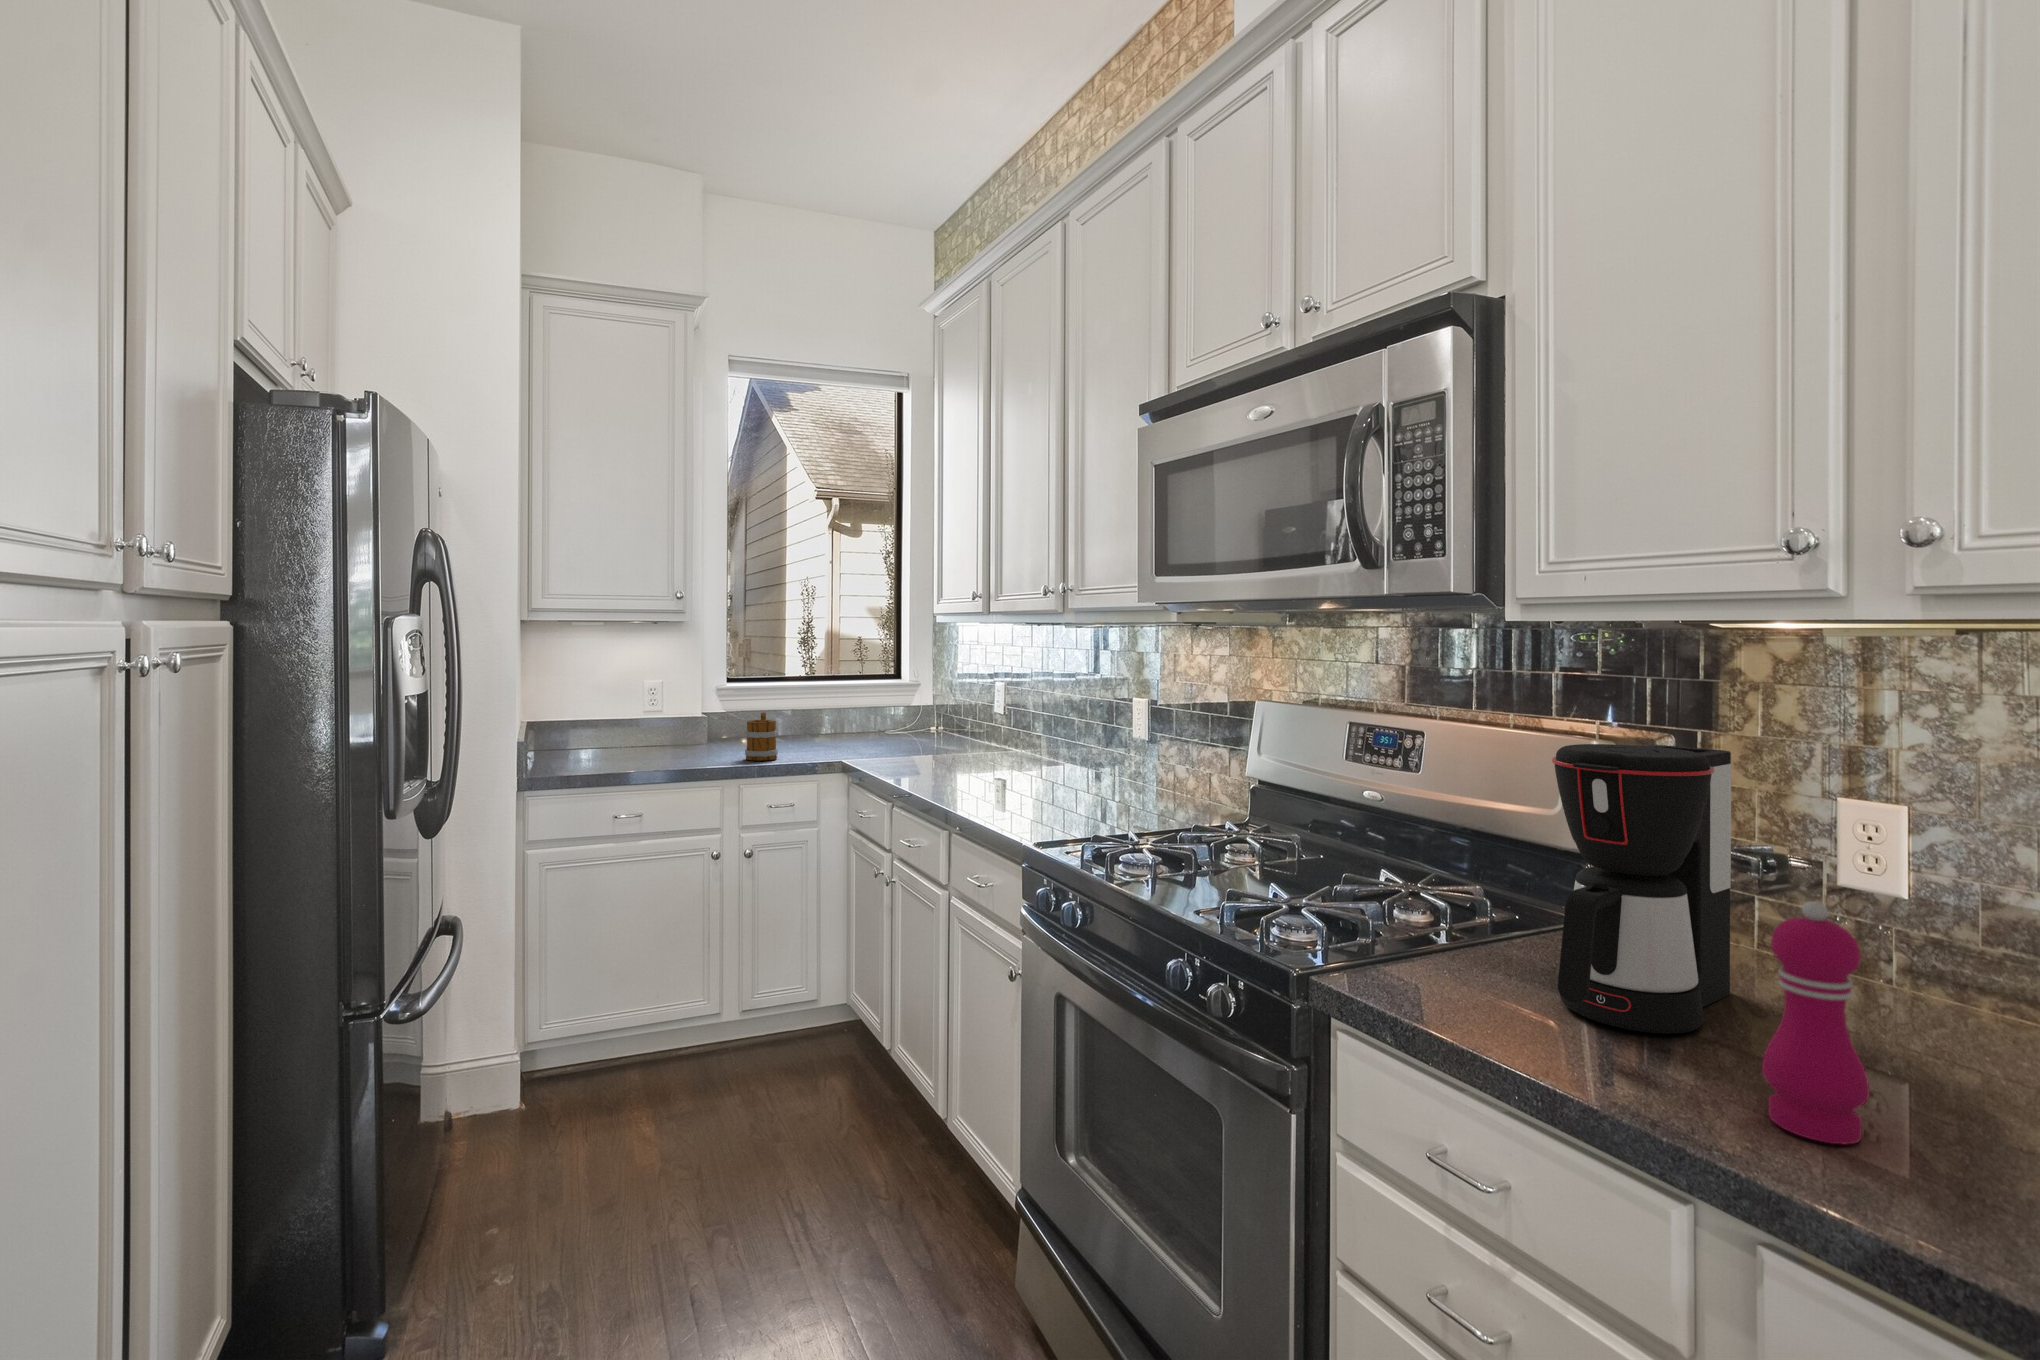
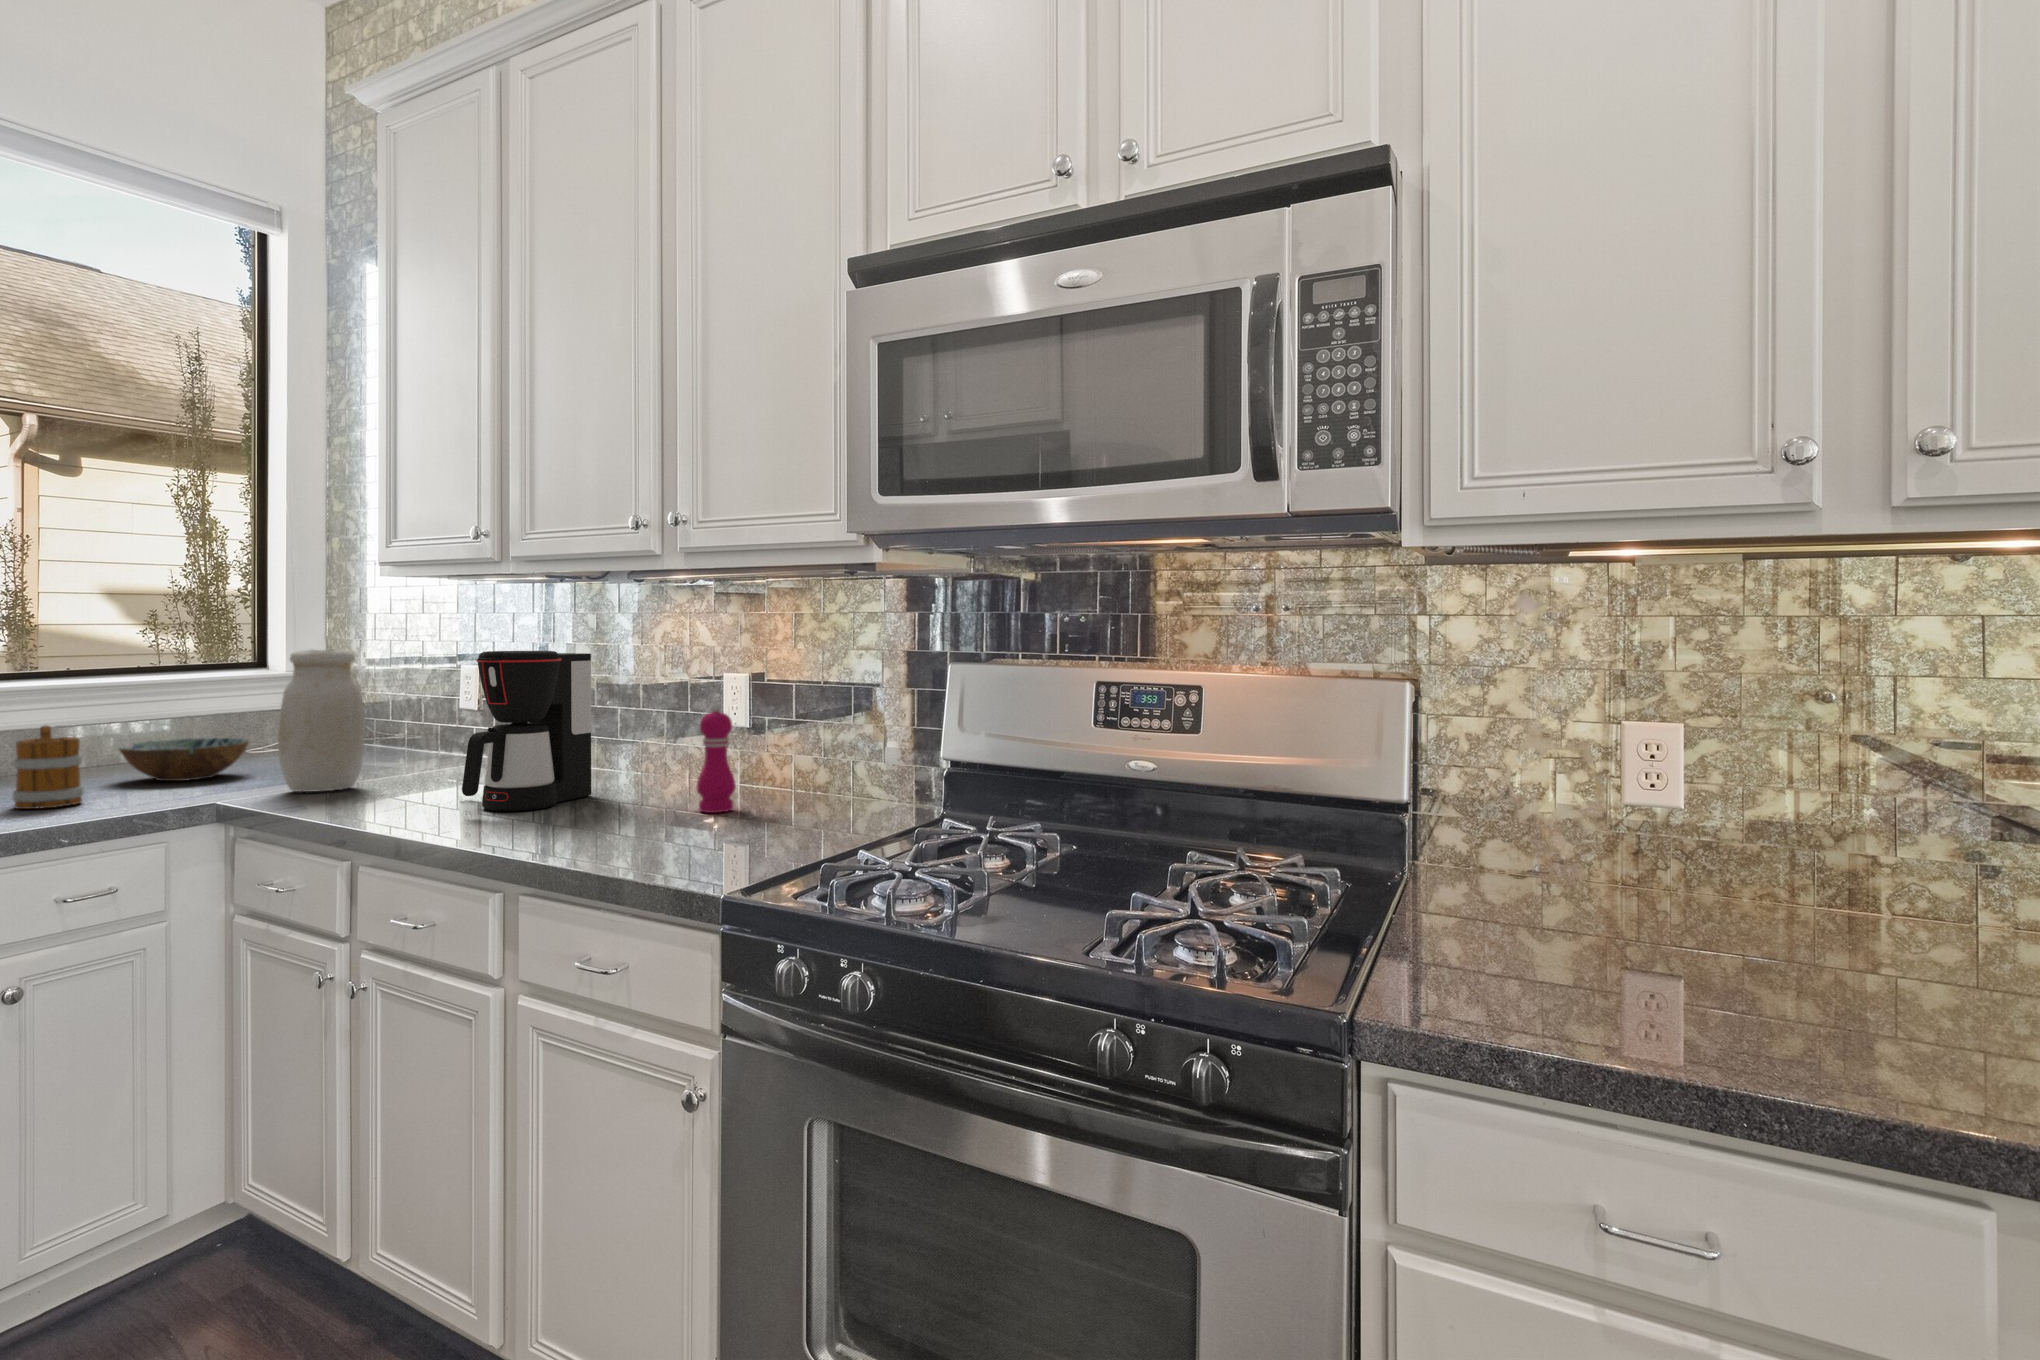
jar: none [871,671,920,764] -> present [278,649,365,792]
bowl: none [806,724,875,750] -> present [119,738,249,781]
coffee maker: present [1552,744,1731,1034] -> present [462,651,591,811]
pepper mill: present [1762,901,1870,1144] -> present [696,704,736,813]

